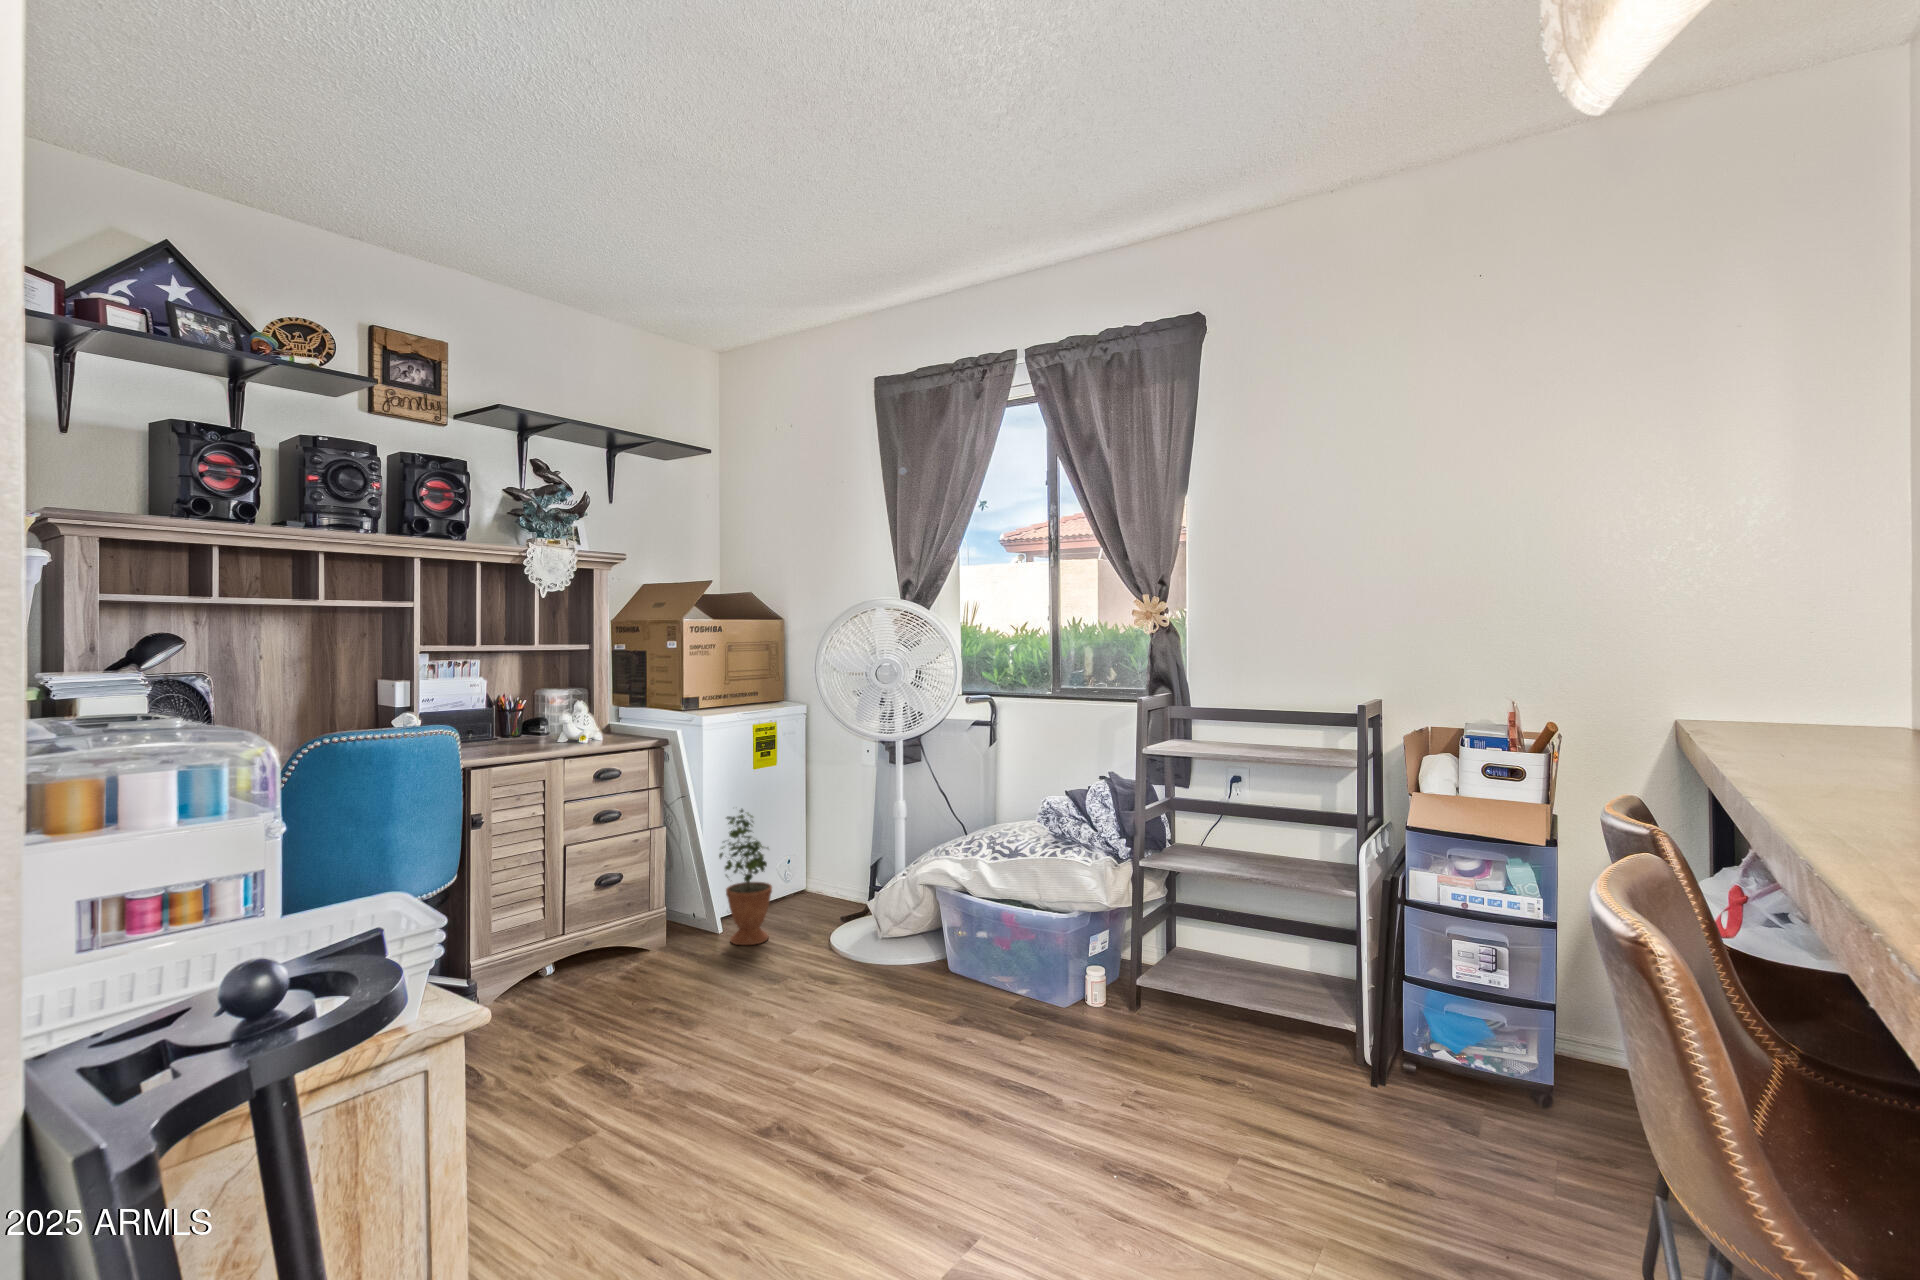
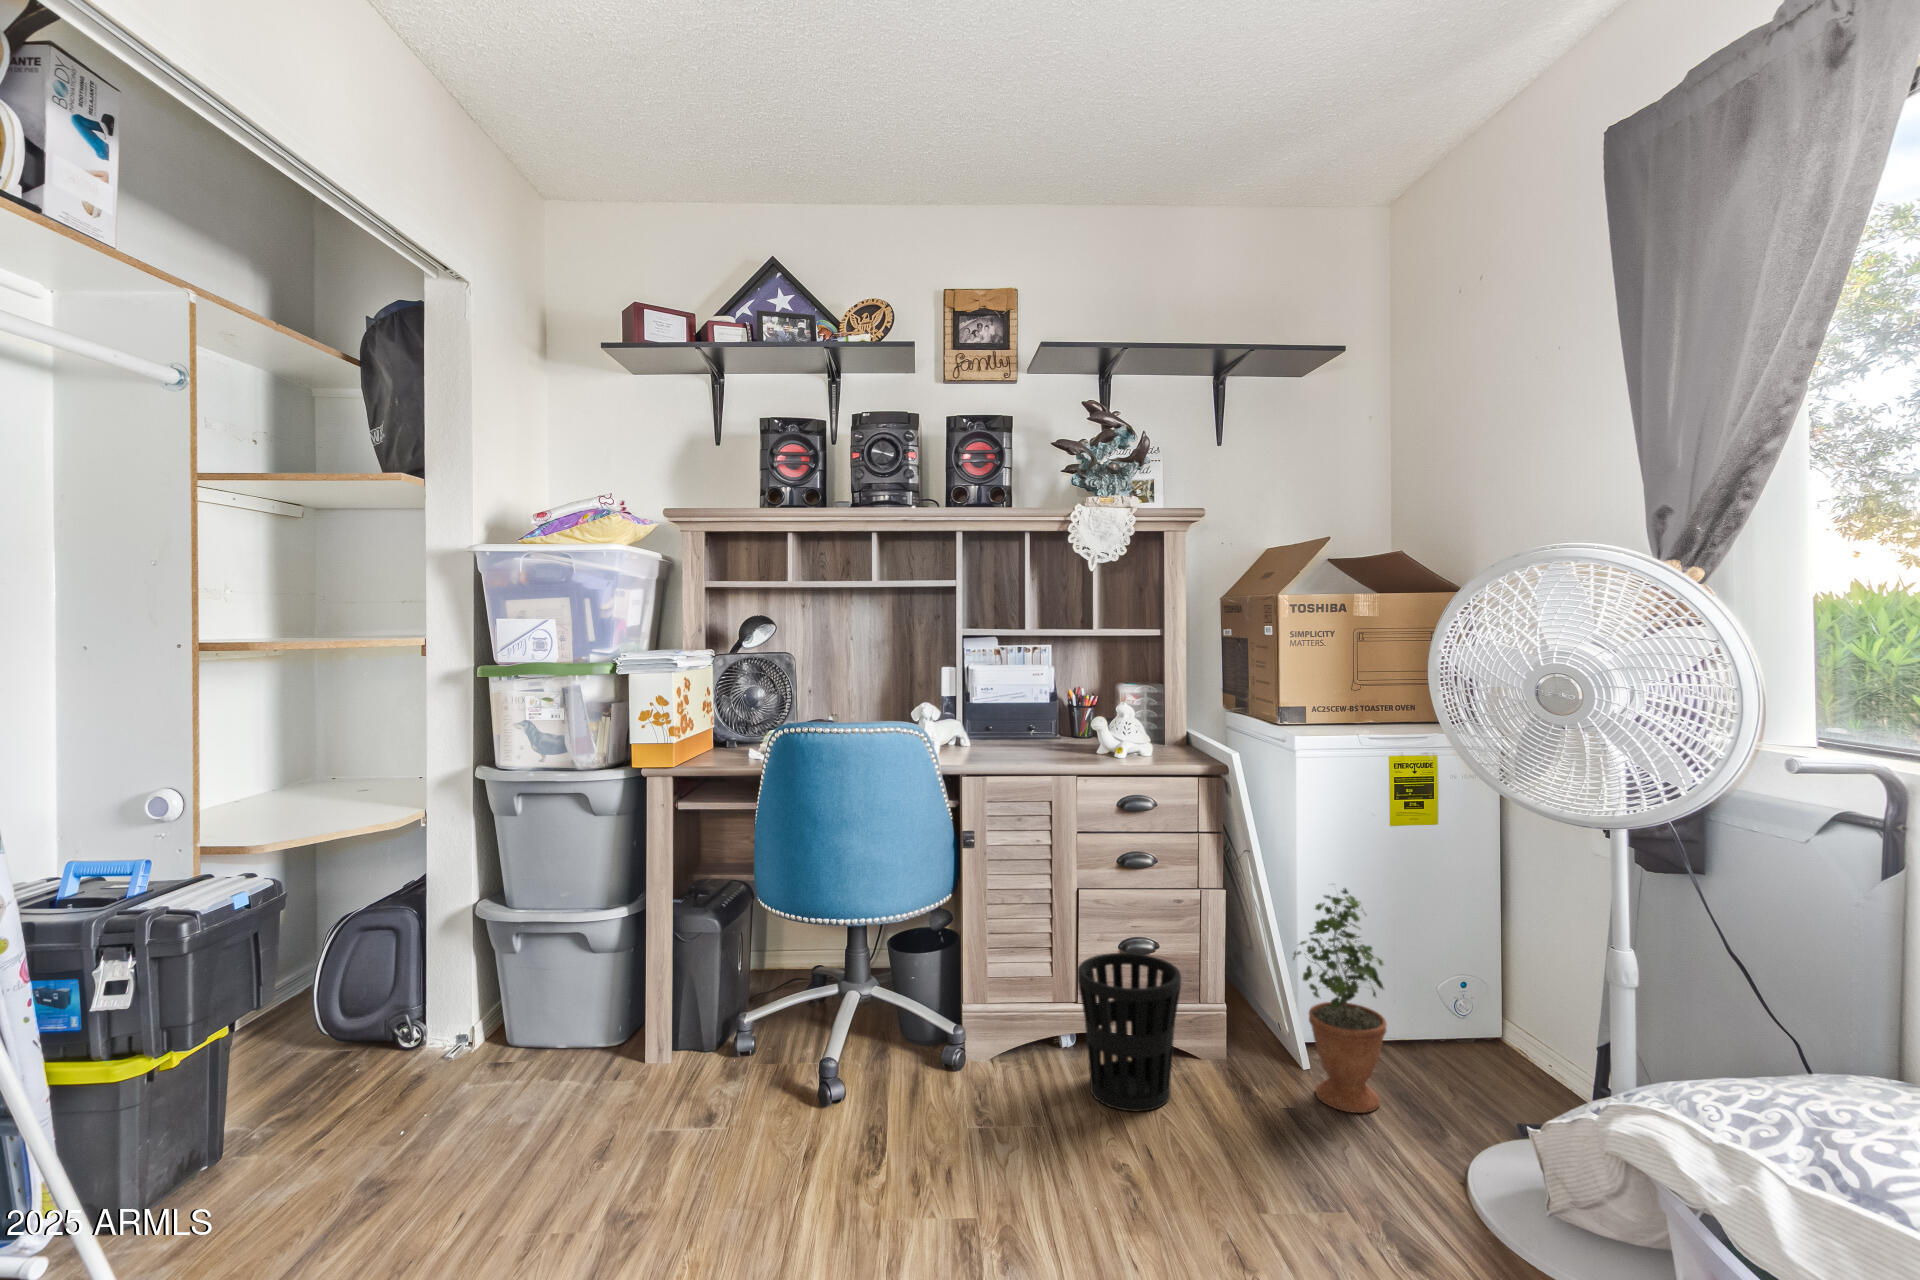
wastebasket: none [582,881,661,988] -> present [1078,953,1181,1111]

